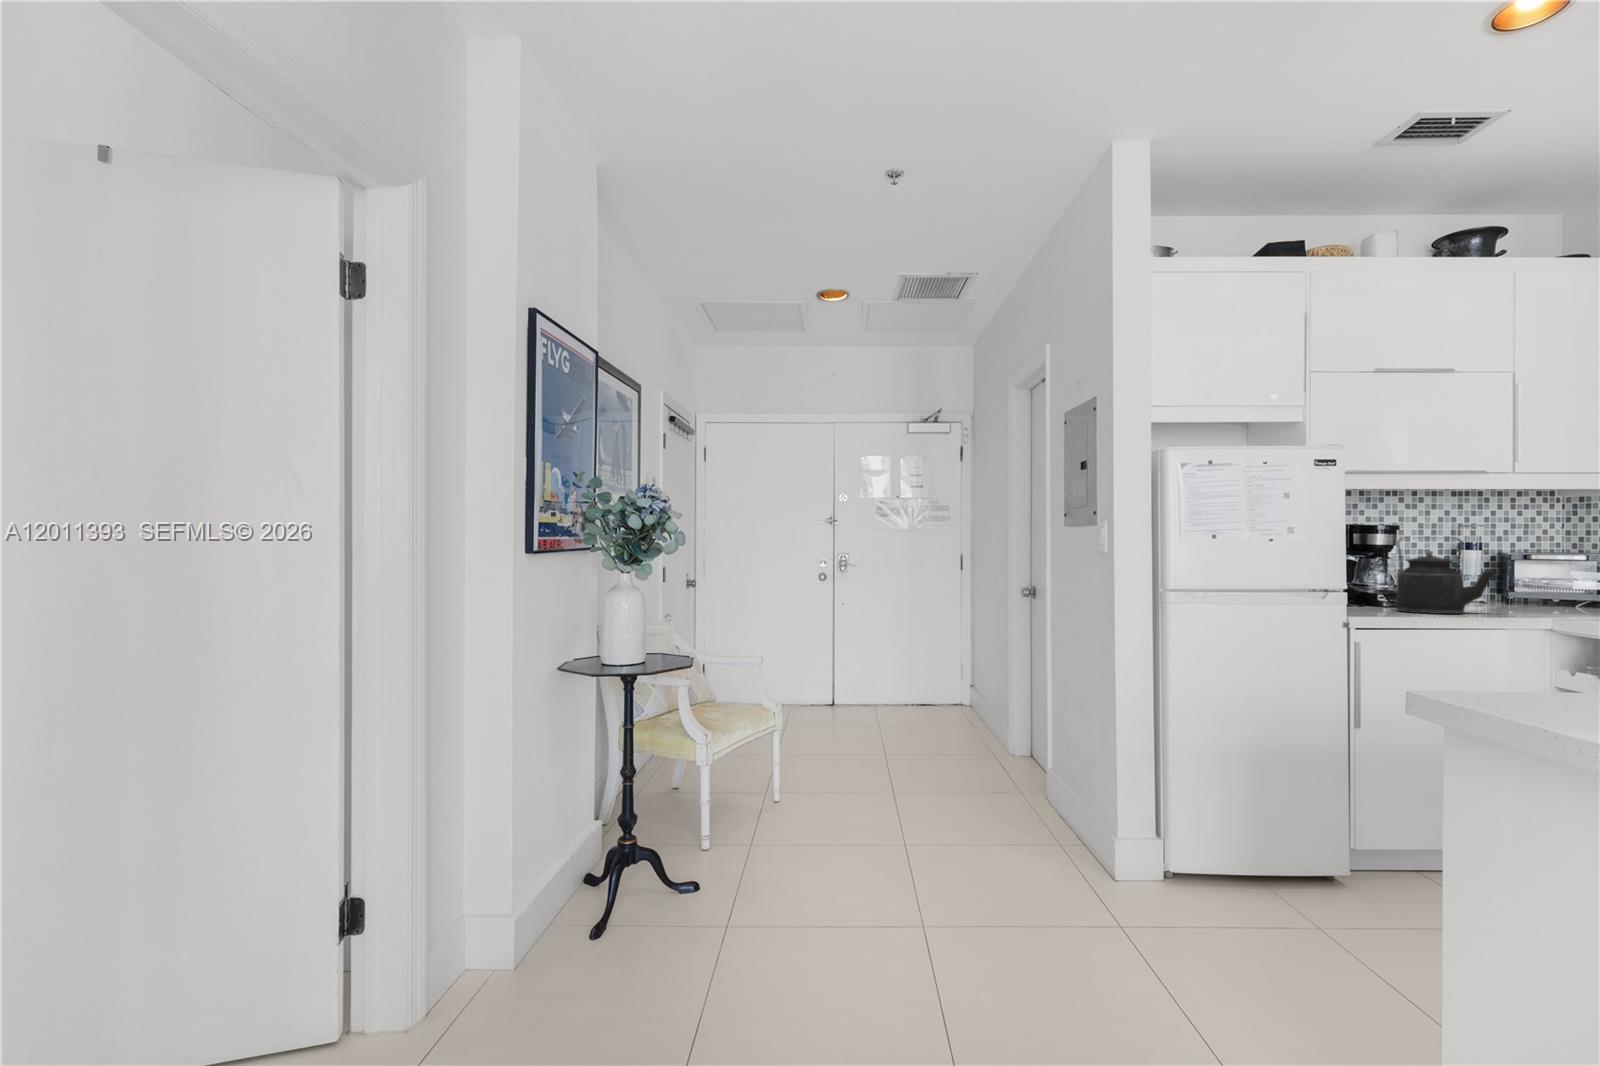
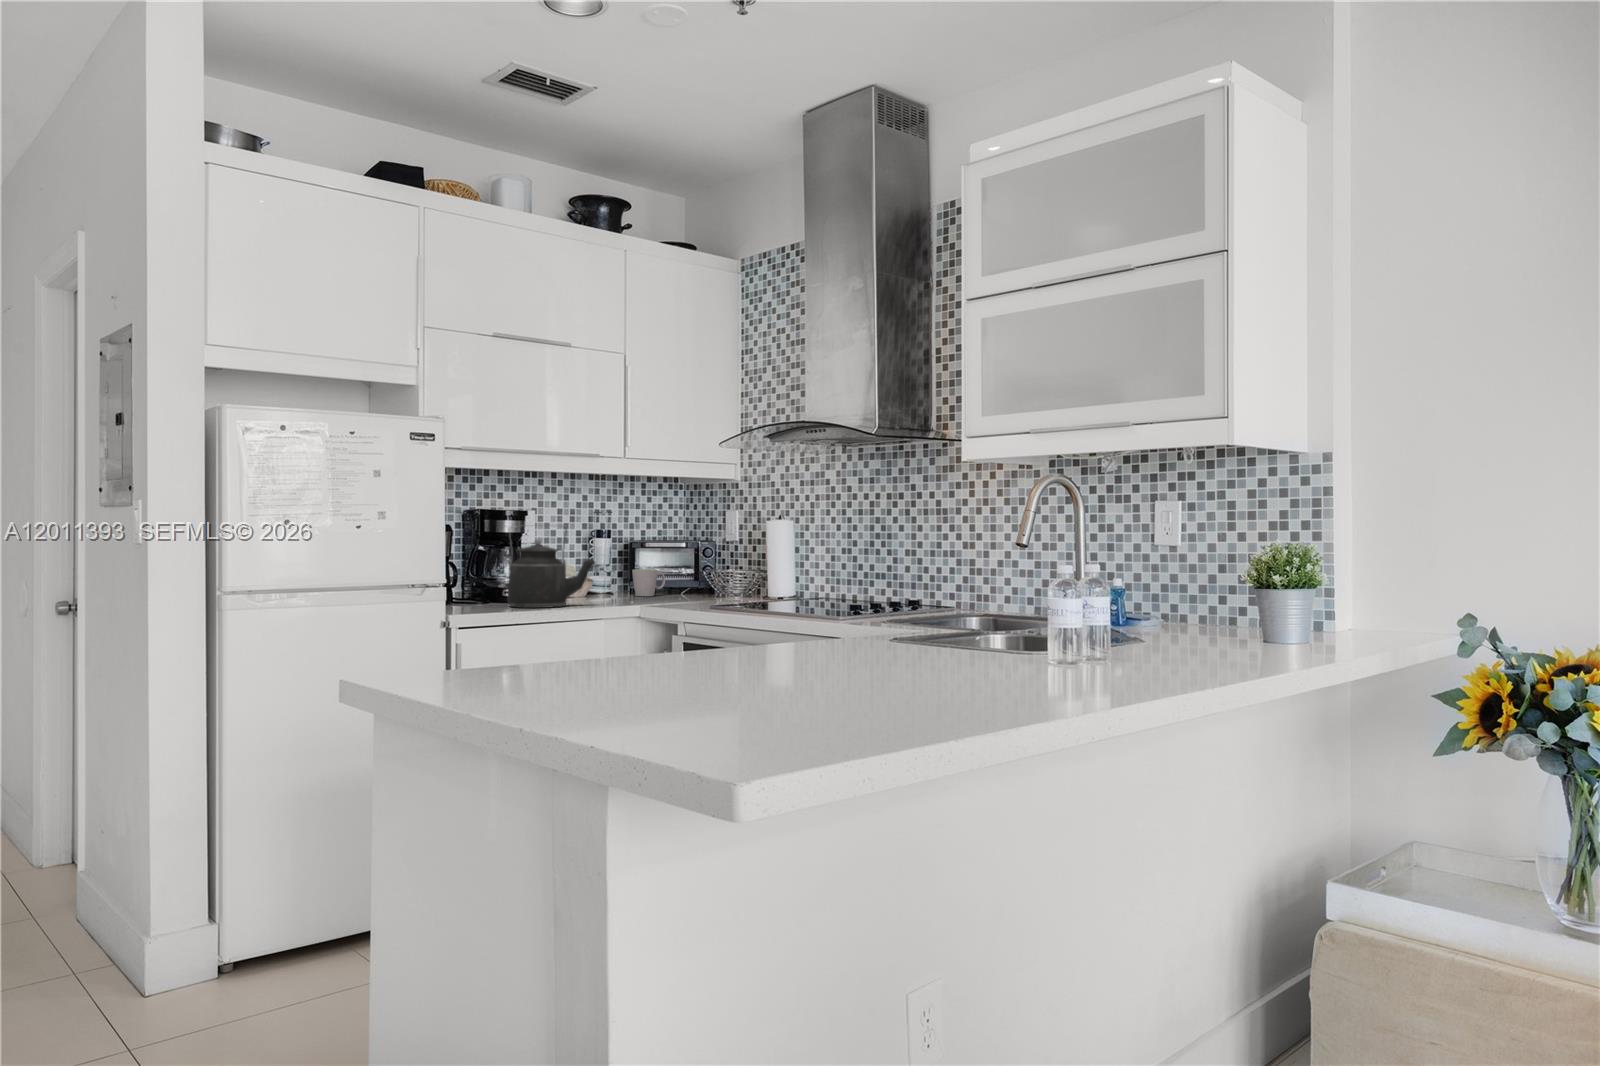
mug: none [1512,581,1554,607] -> present [632,569,665,596]

